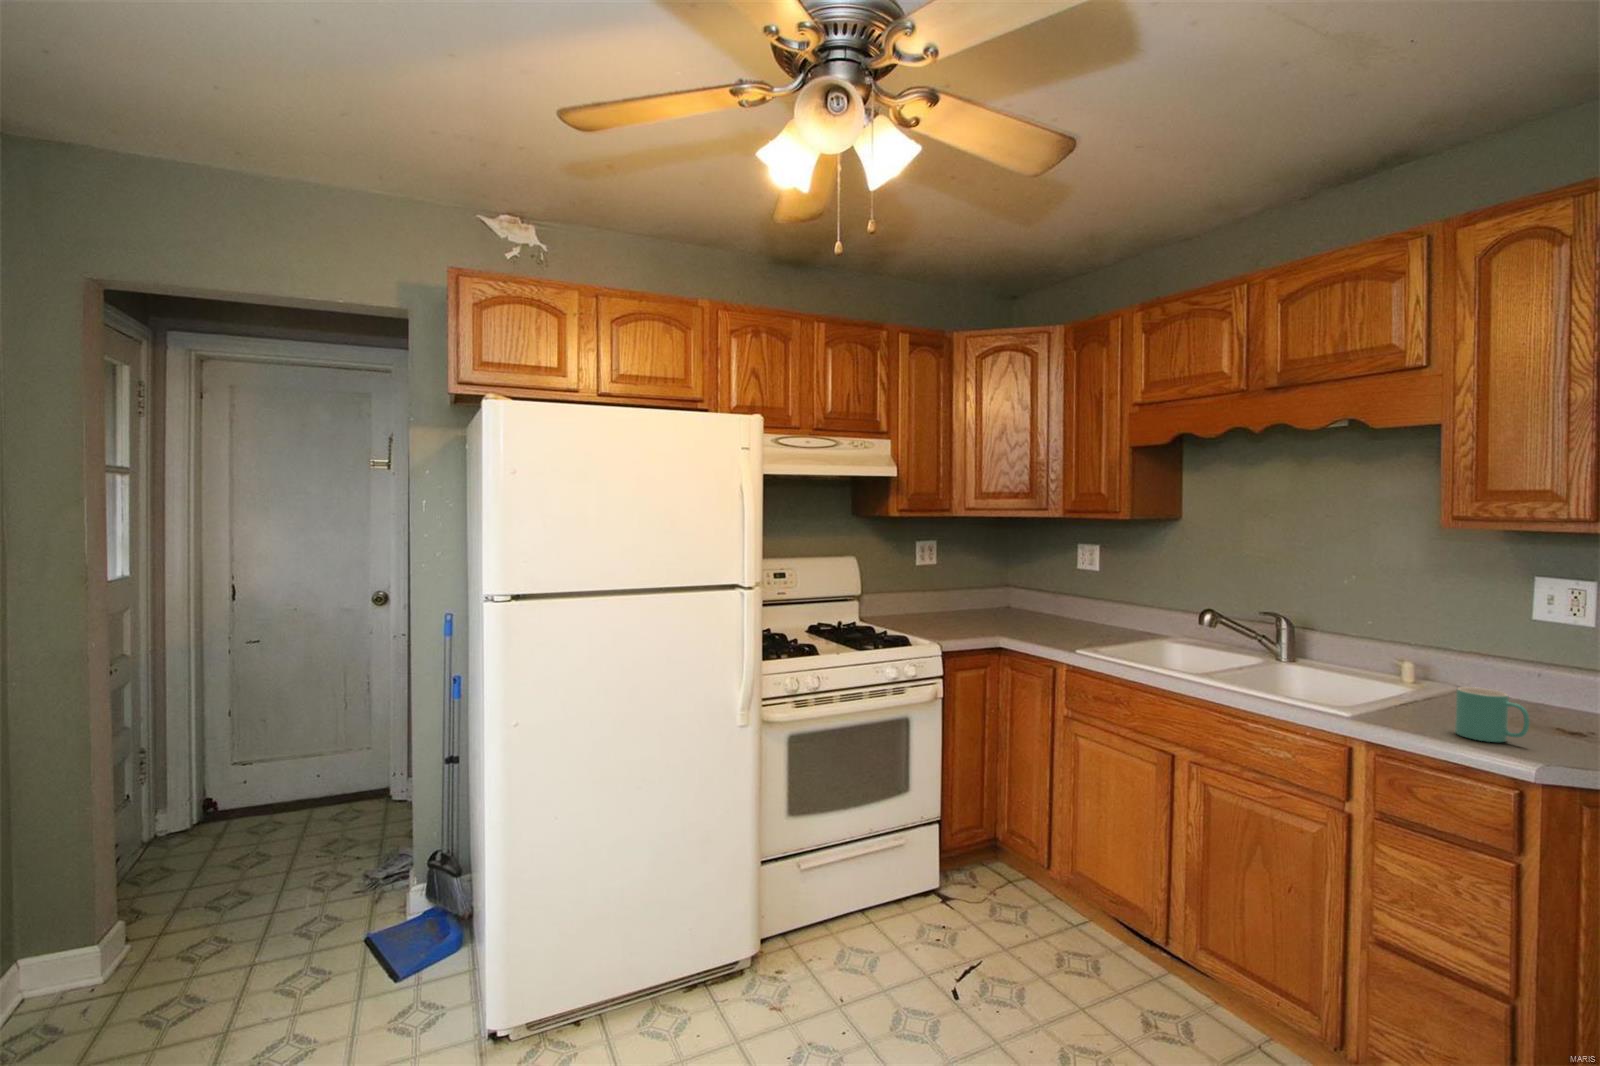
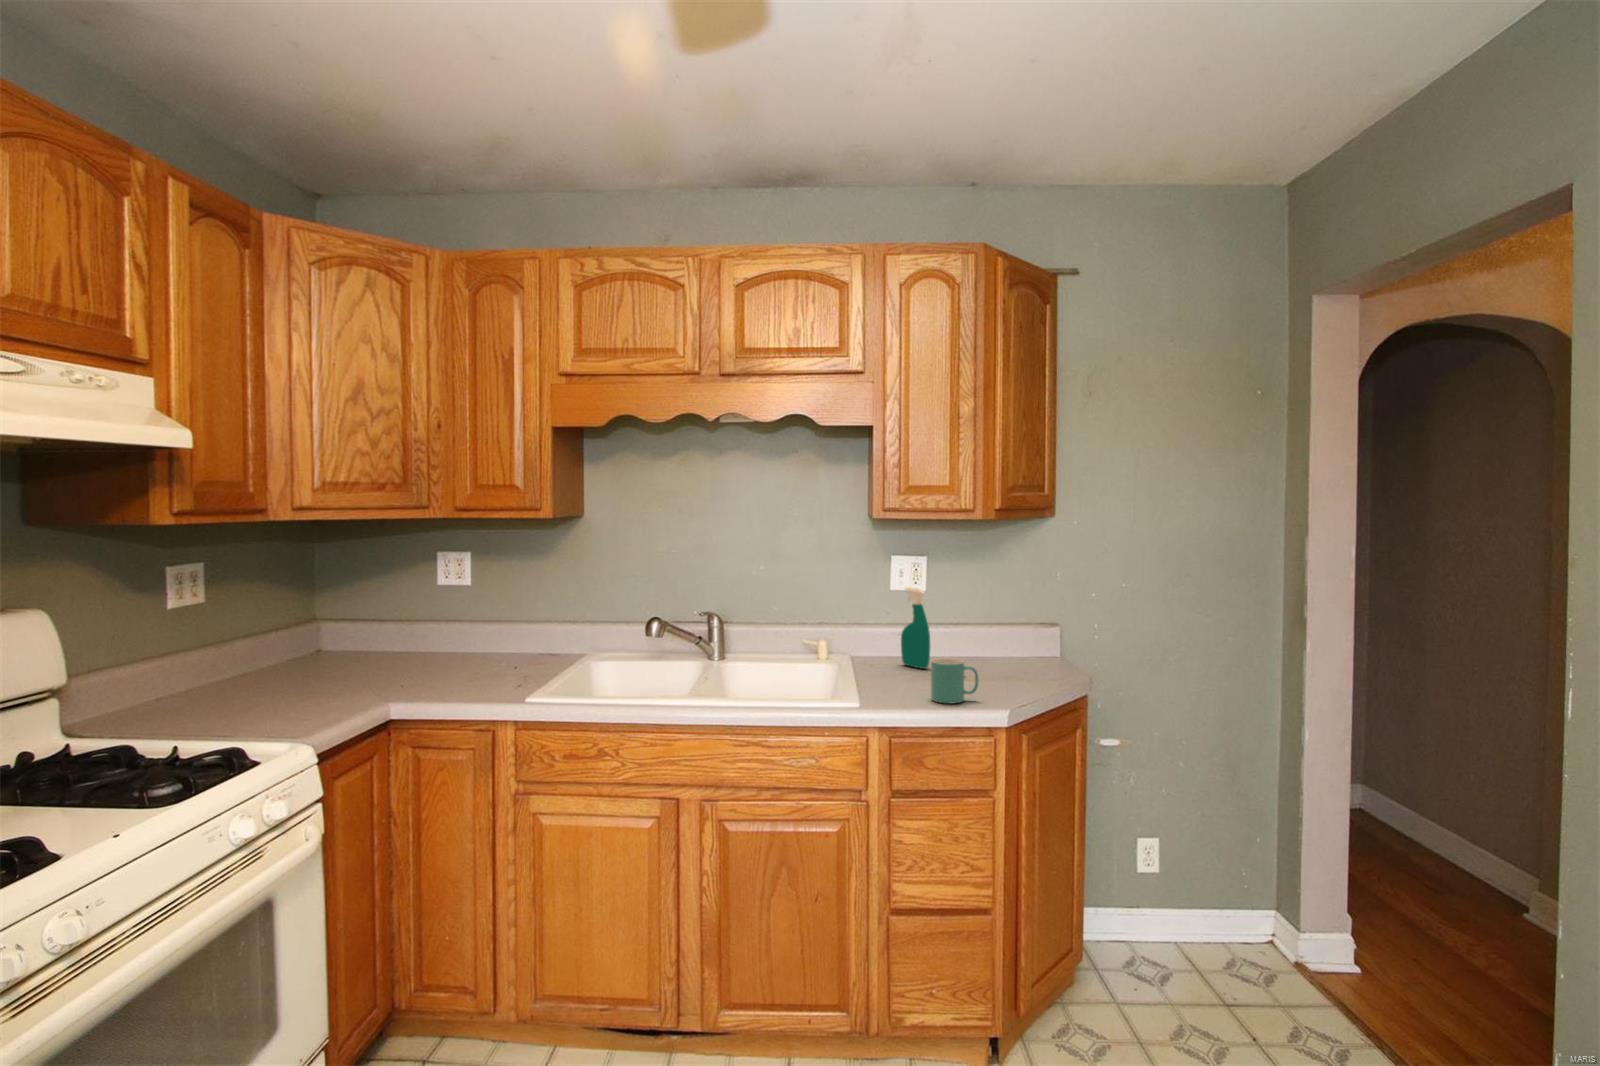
spray bottle: none [1514,611,1553,713] -> present [901,587,930,669]

